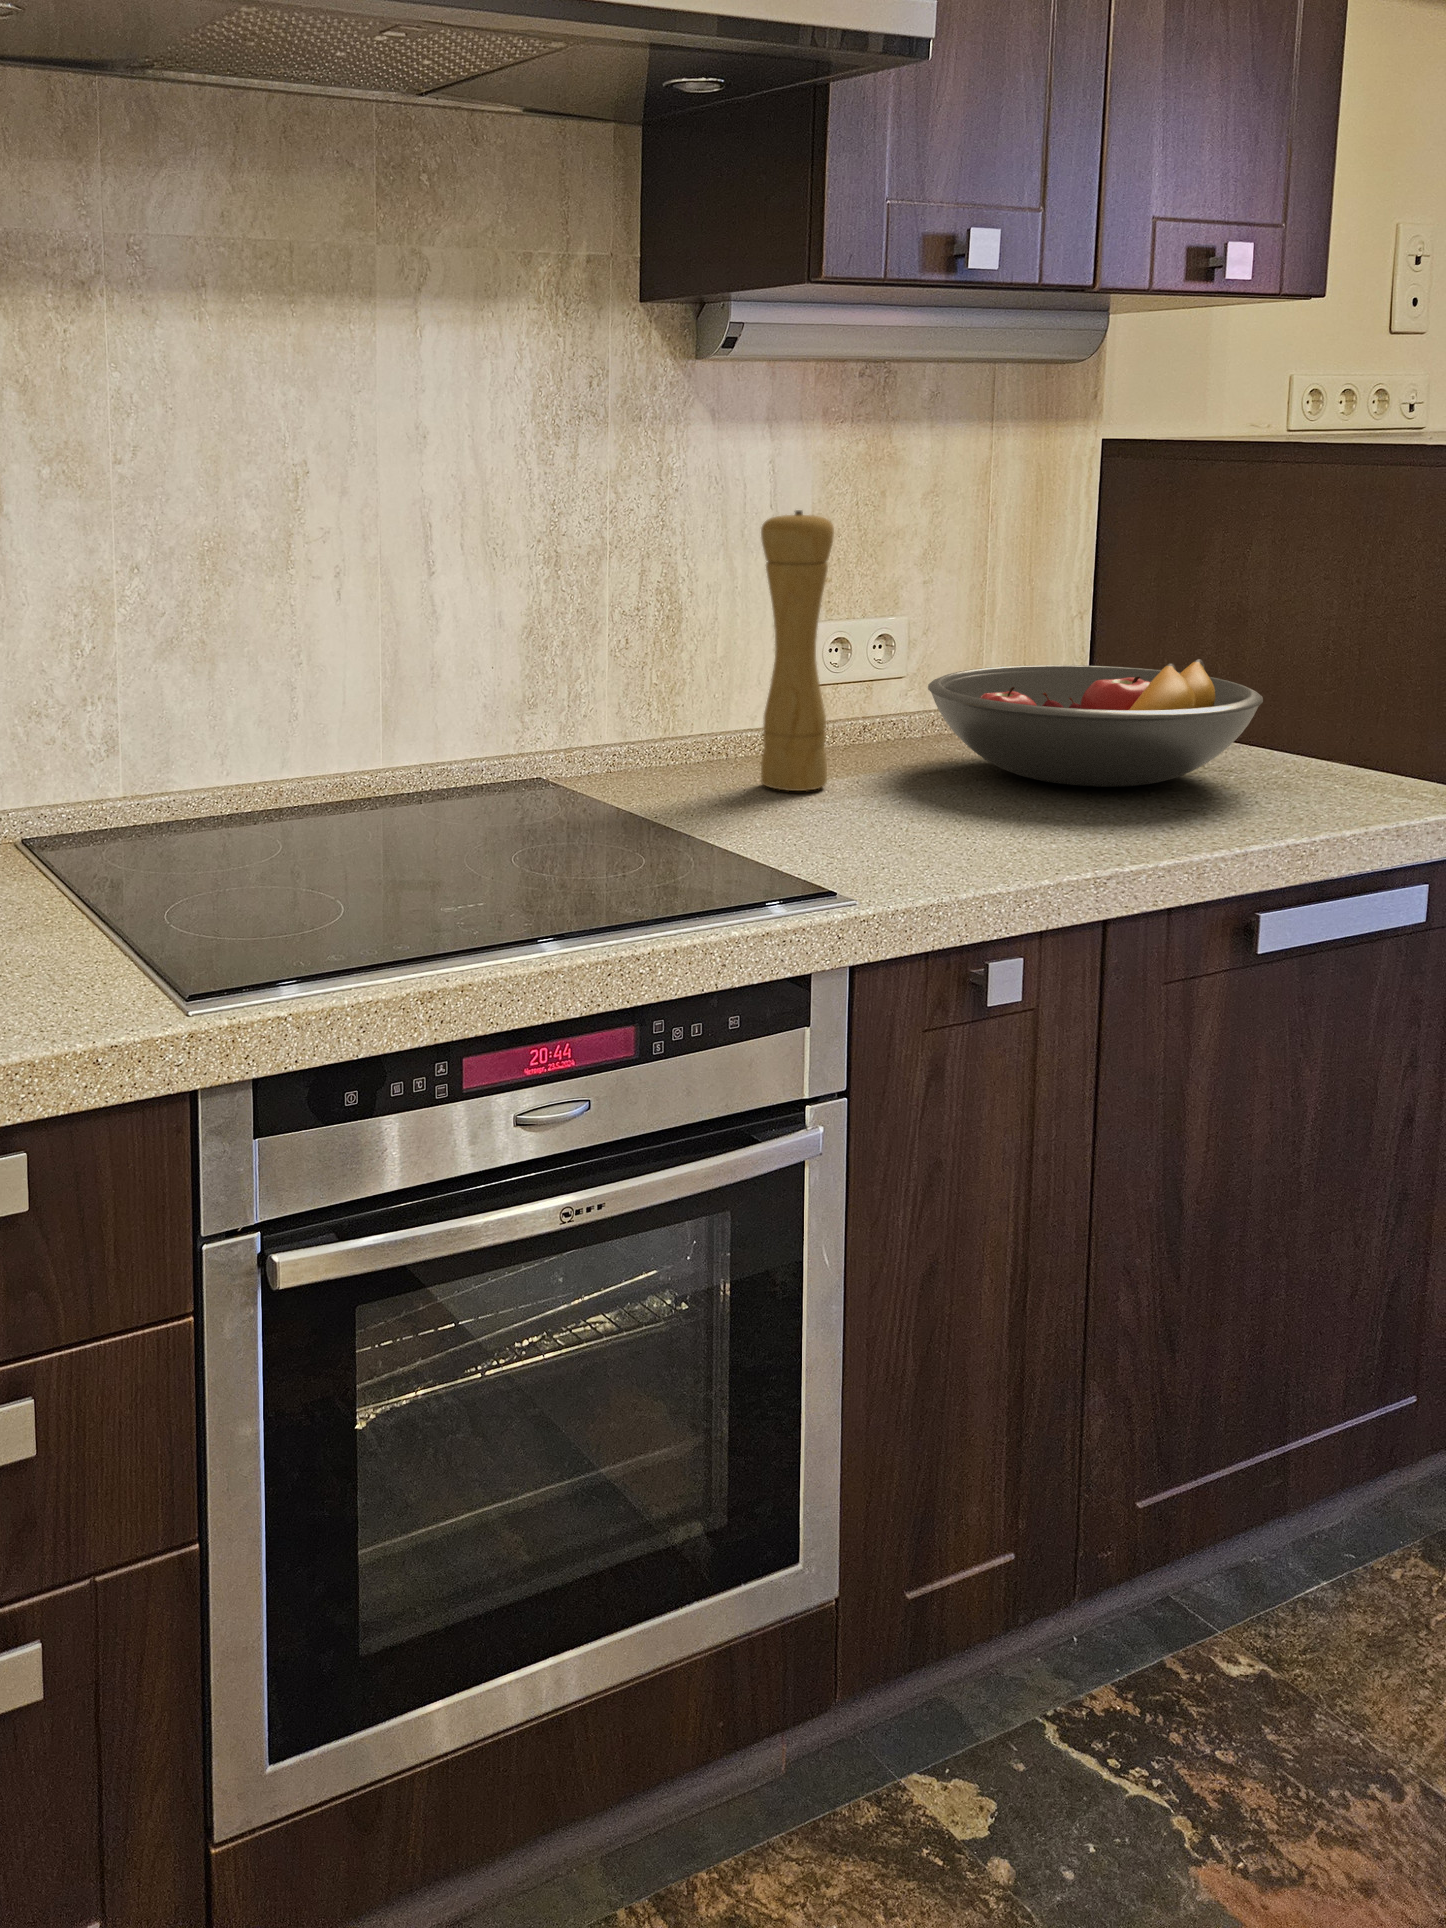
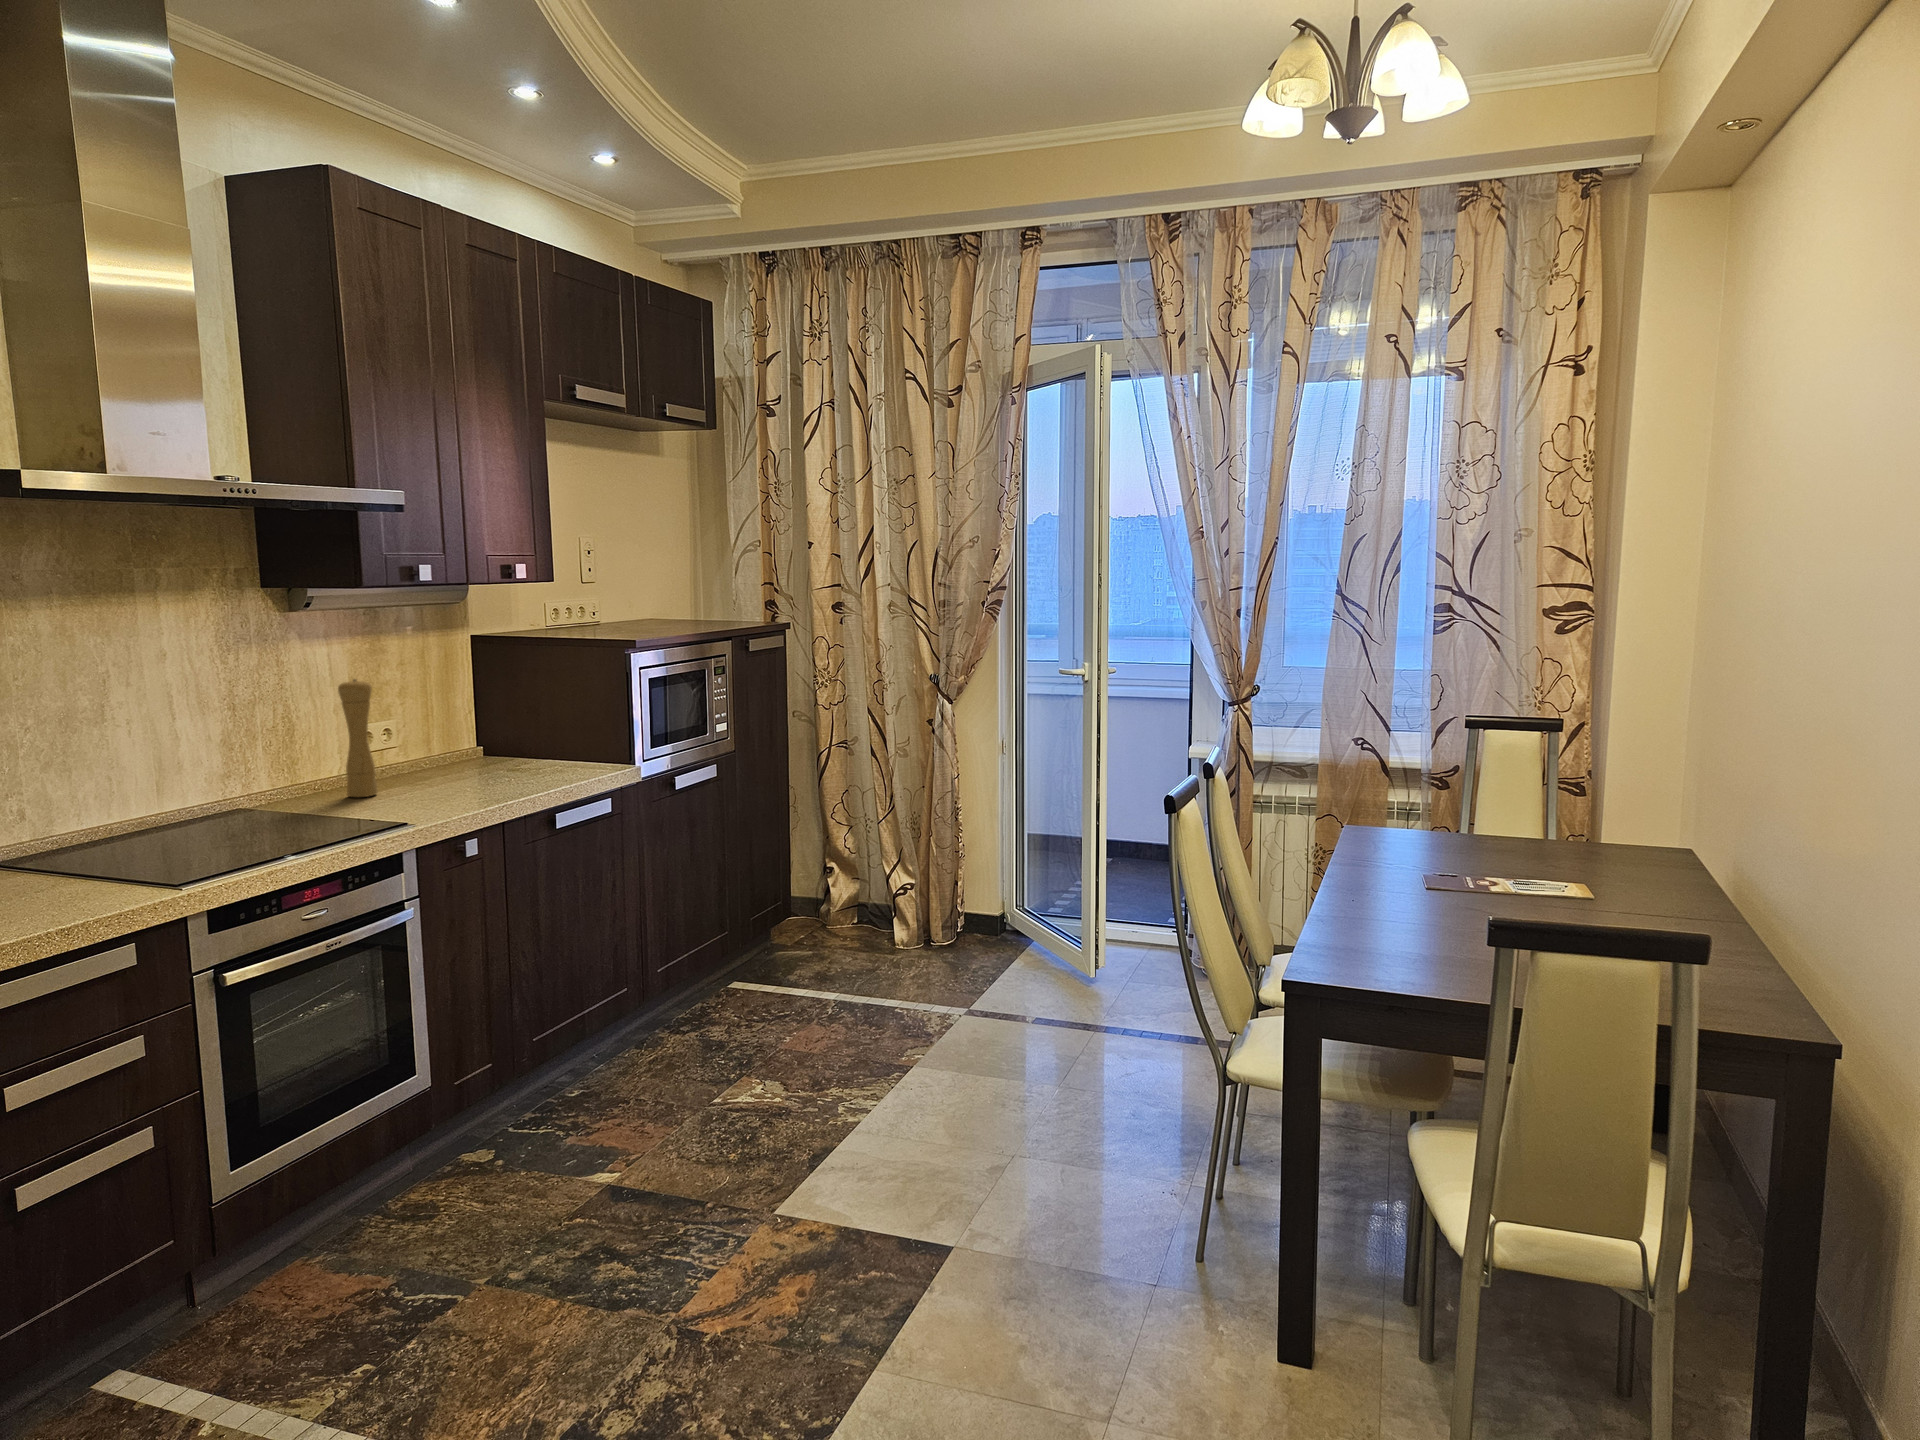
fruit bowl: present [928,659,1263,787] -> none [414,726,548,780]

